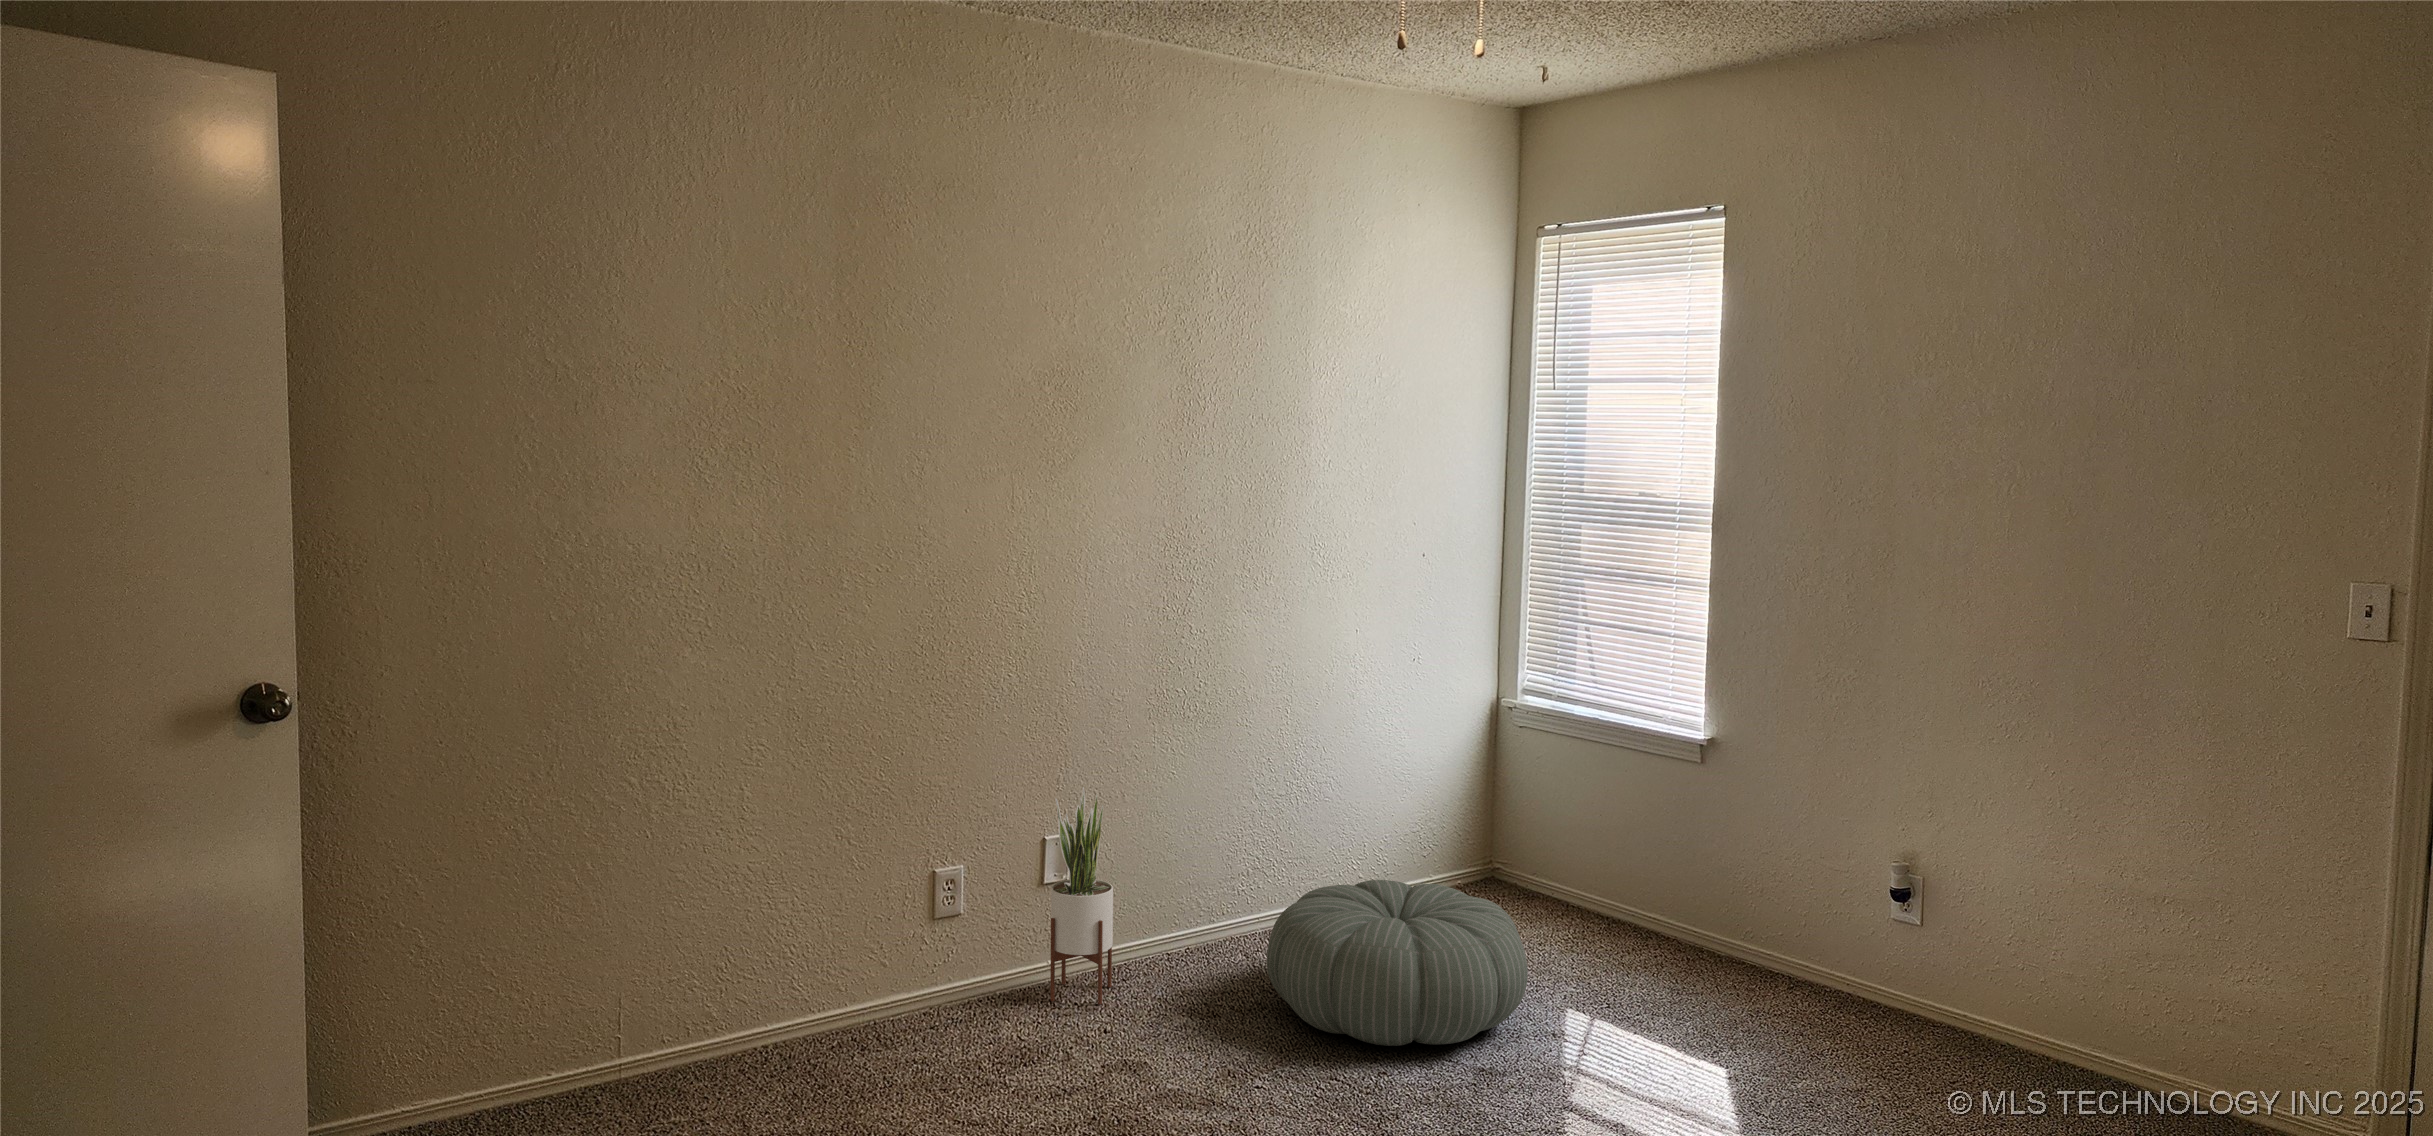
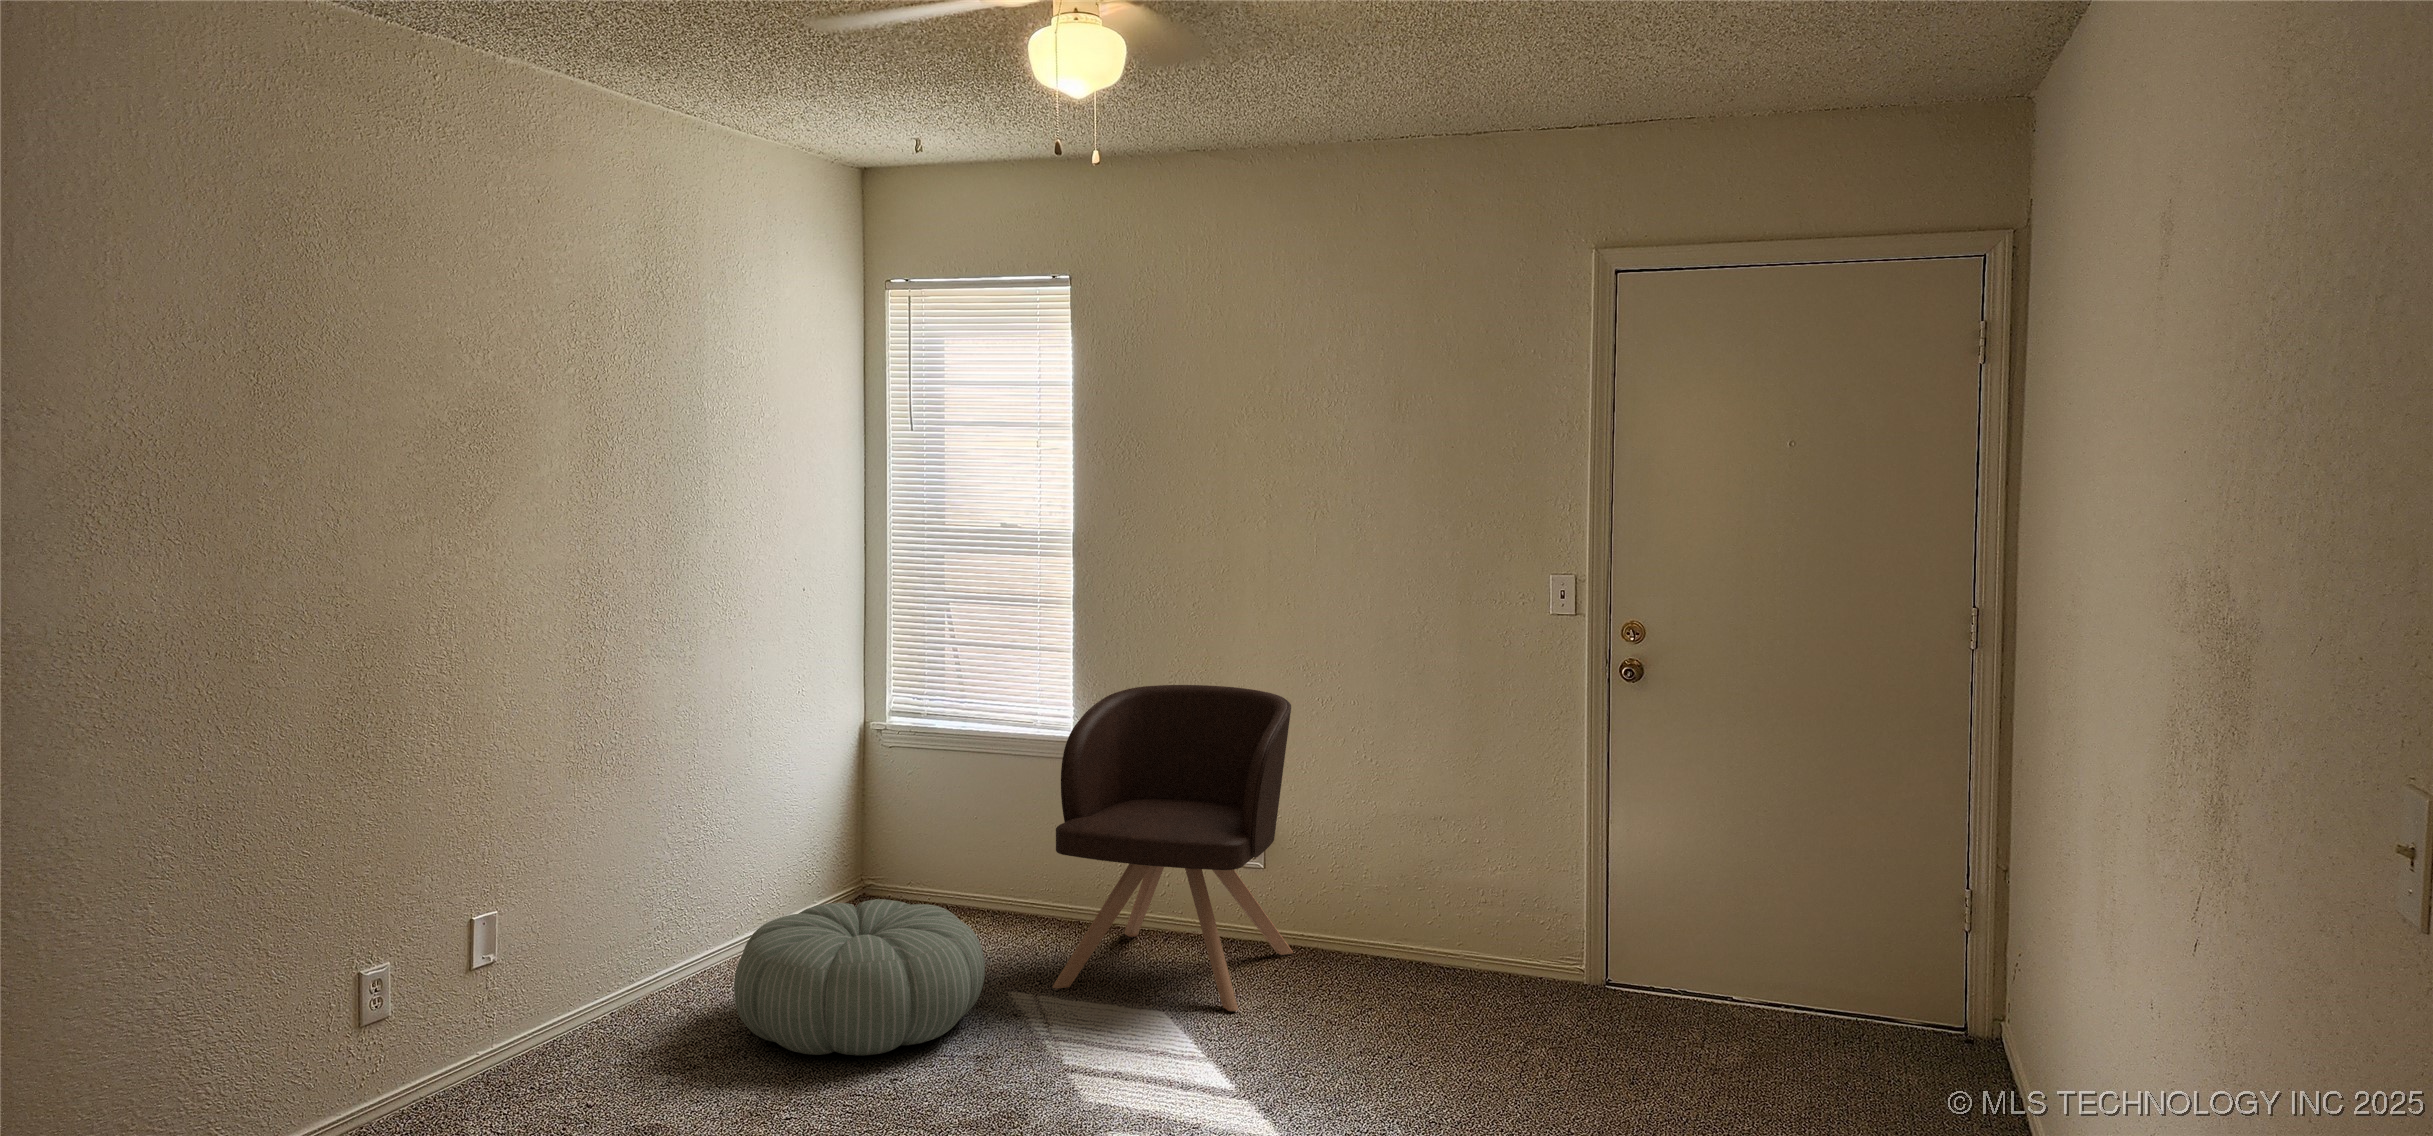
armchair: none [1621,688,1949,1091] -> present [1052,685,1293,1011]
potted plant: present [1050,787,1113,1004] -> none [492,856,566,1090]

